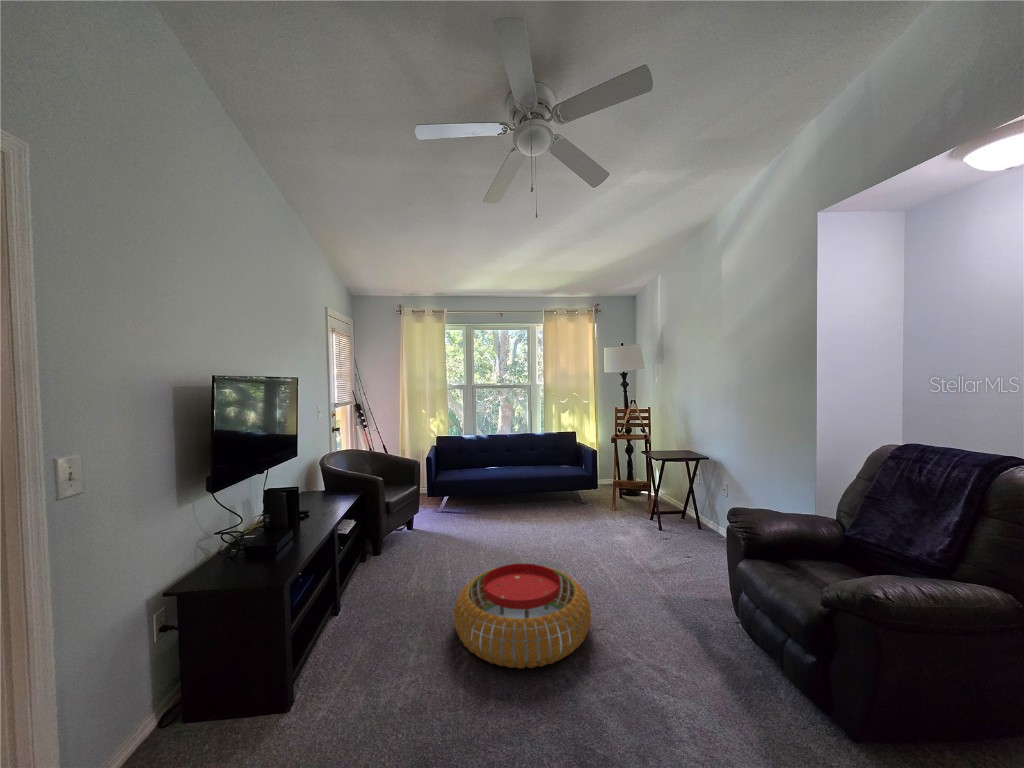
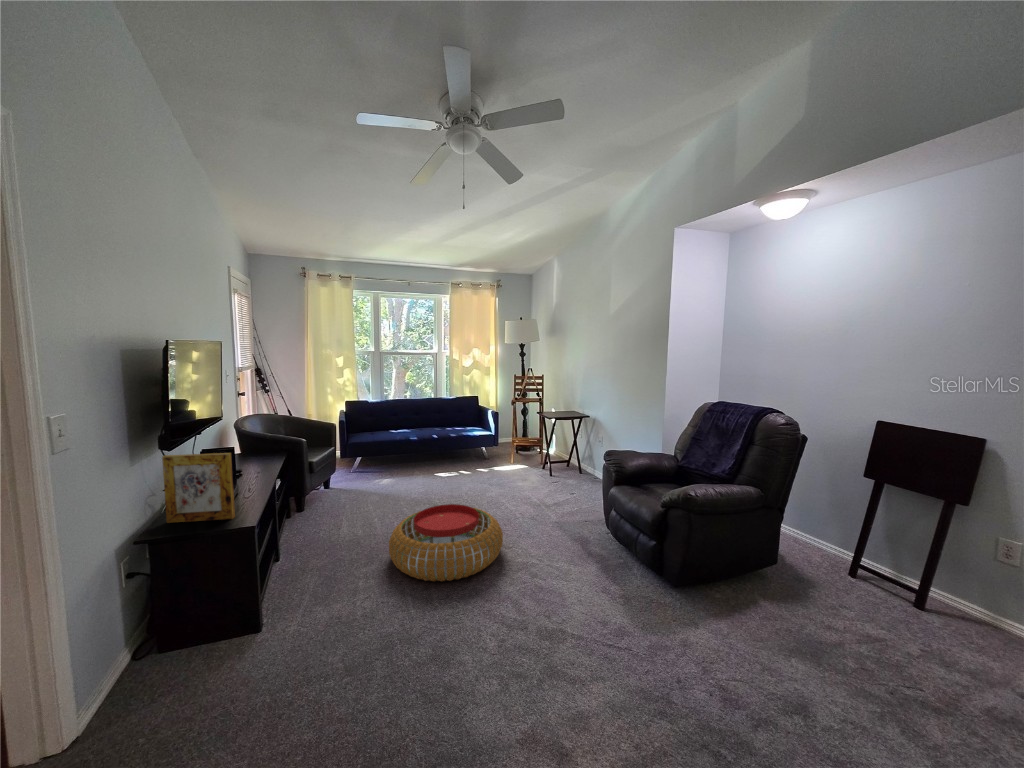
picture frame: none [224,495,286,569] -> present [162,453,235,523]

